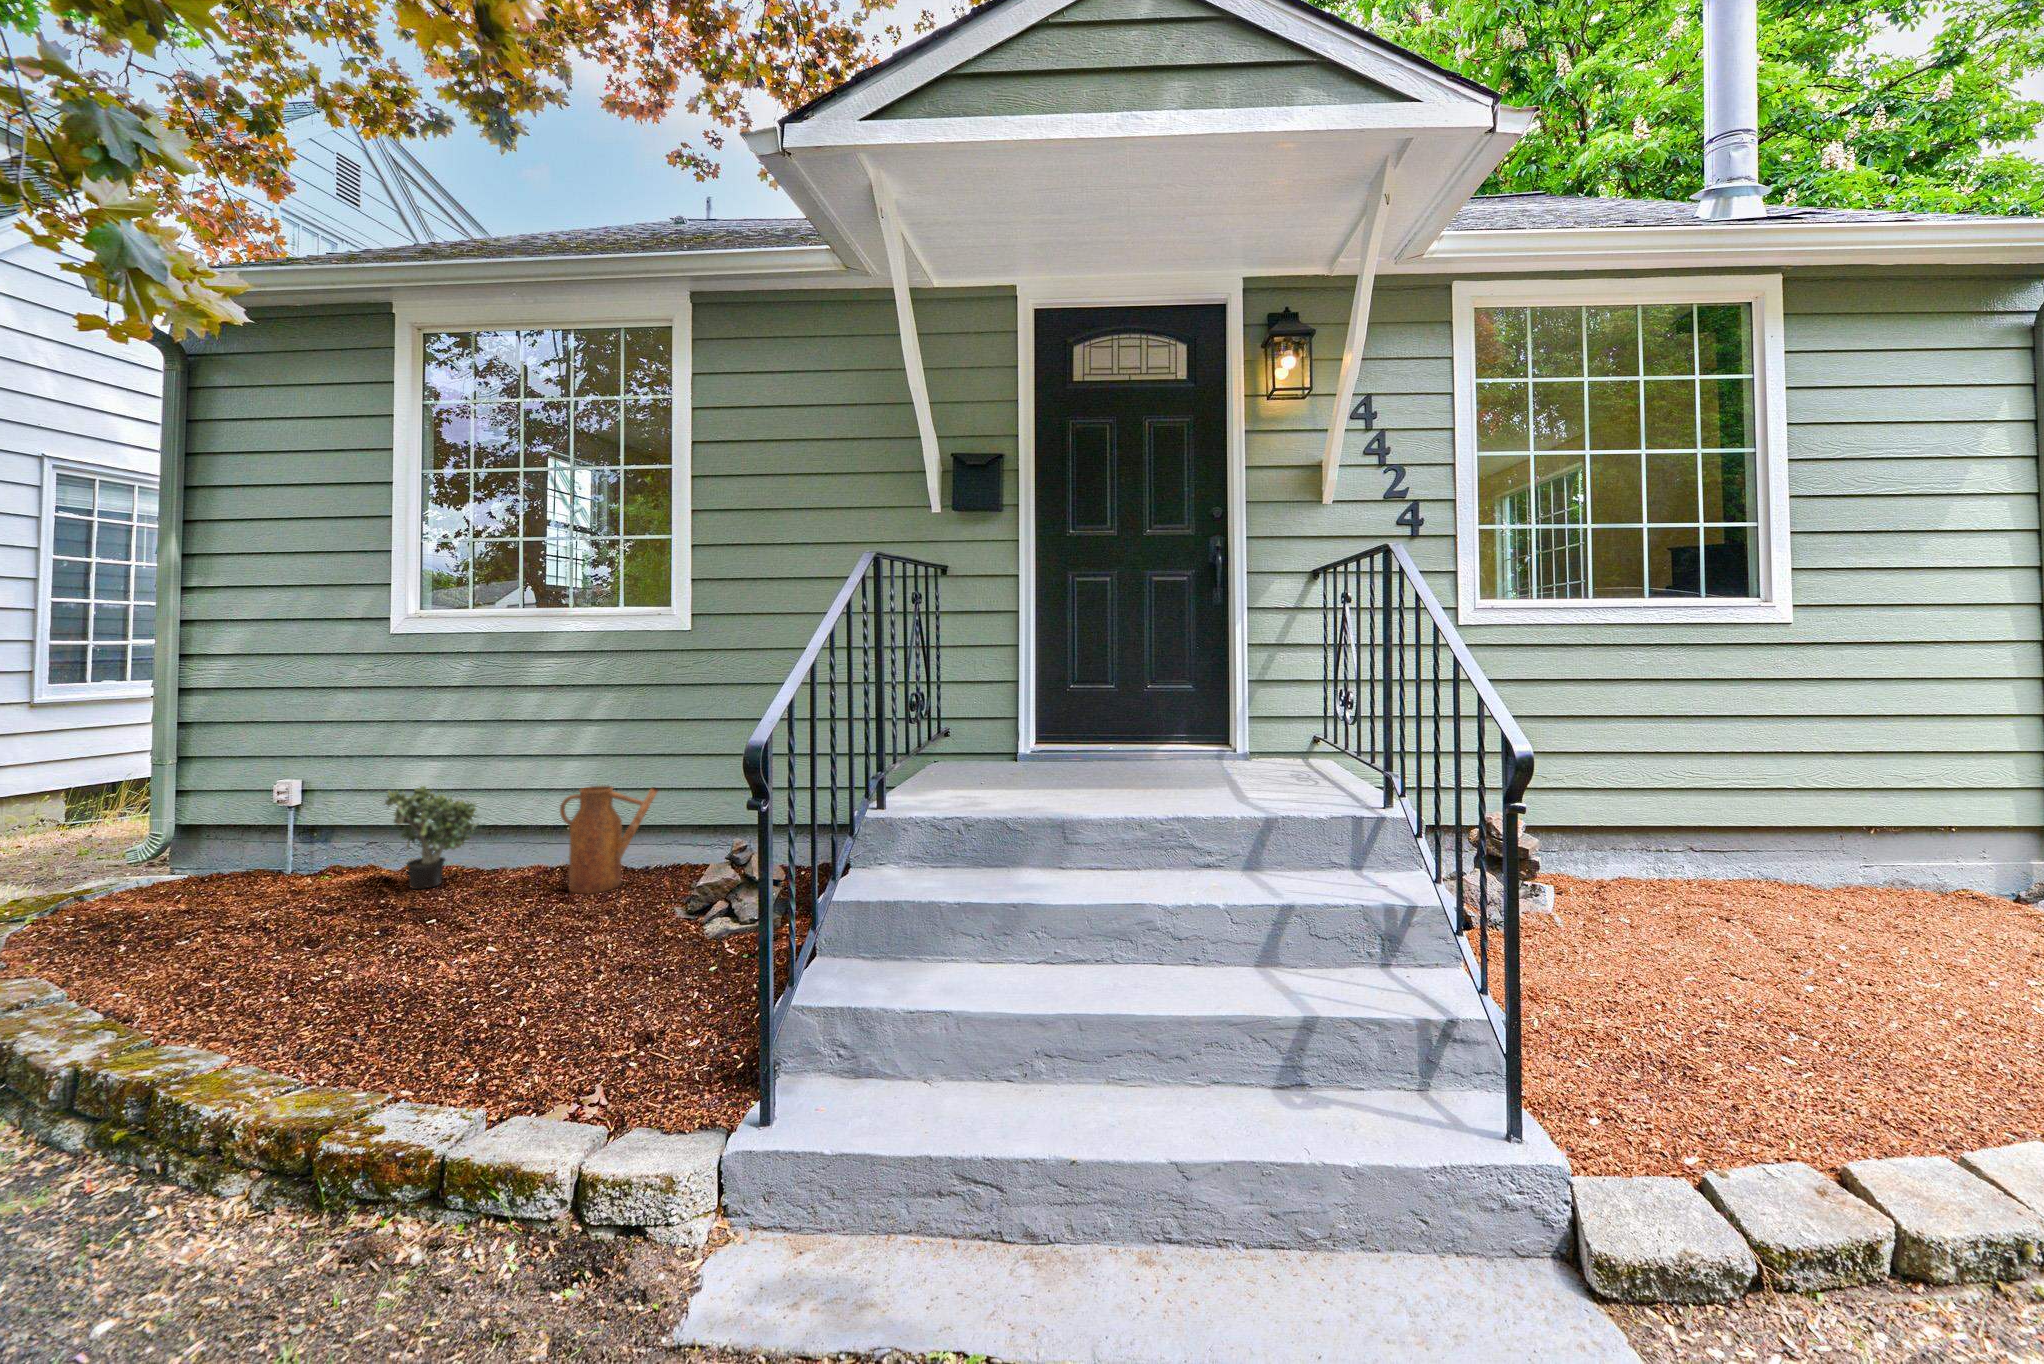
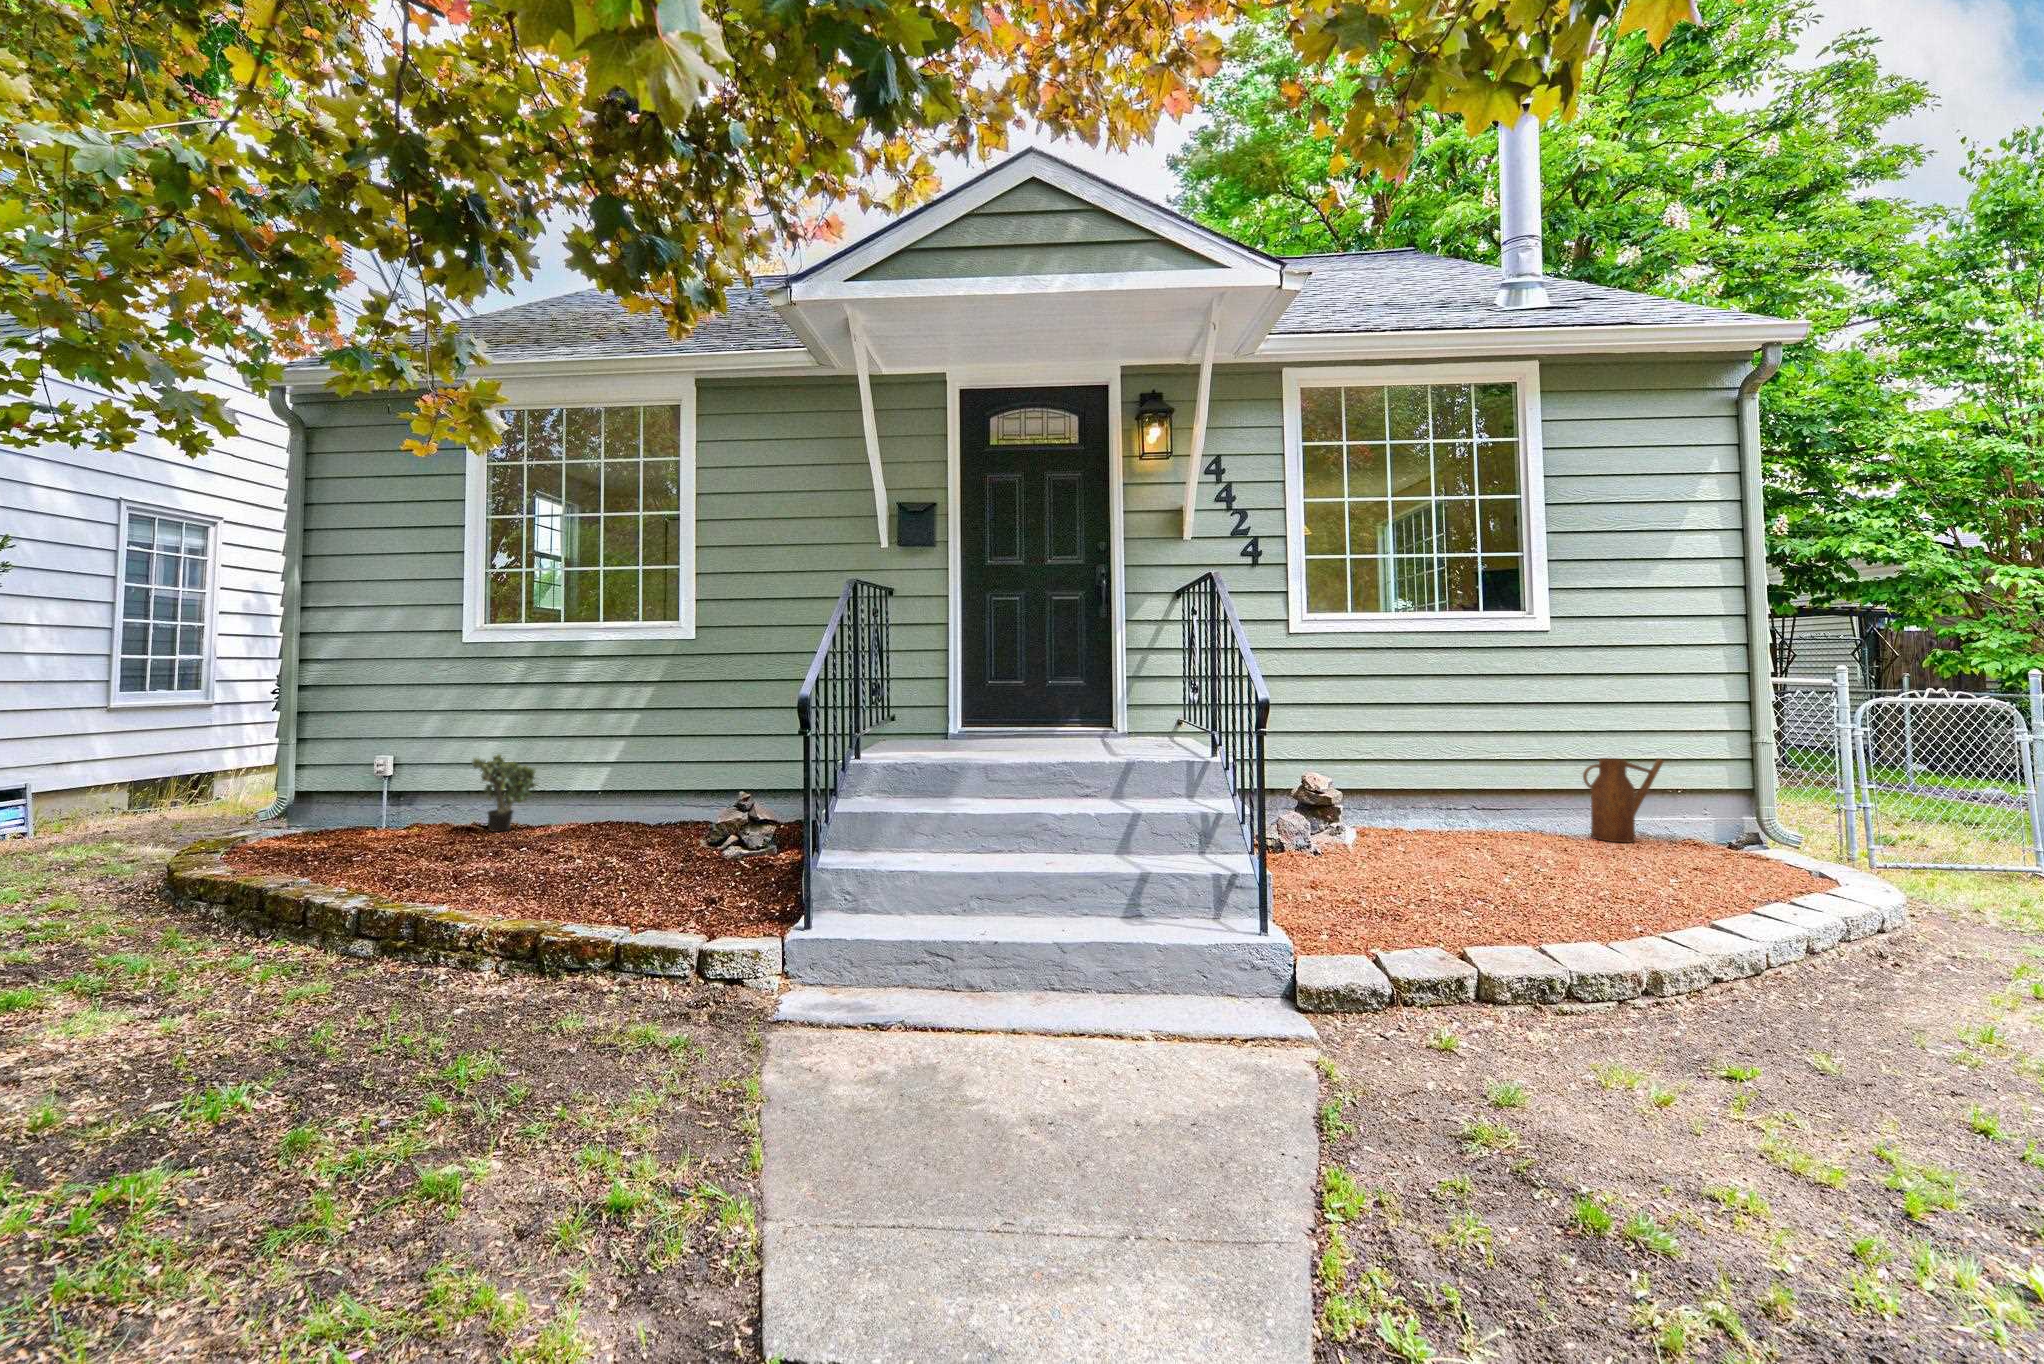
watering can: present [560,786,658,894] -> present [1583,758,1663,843]

